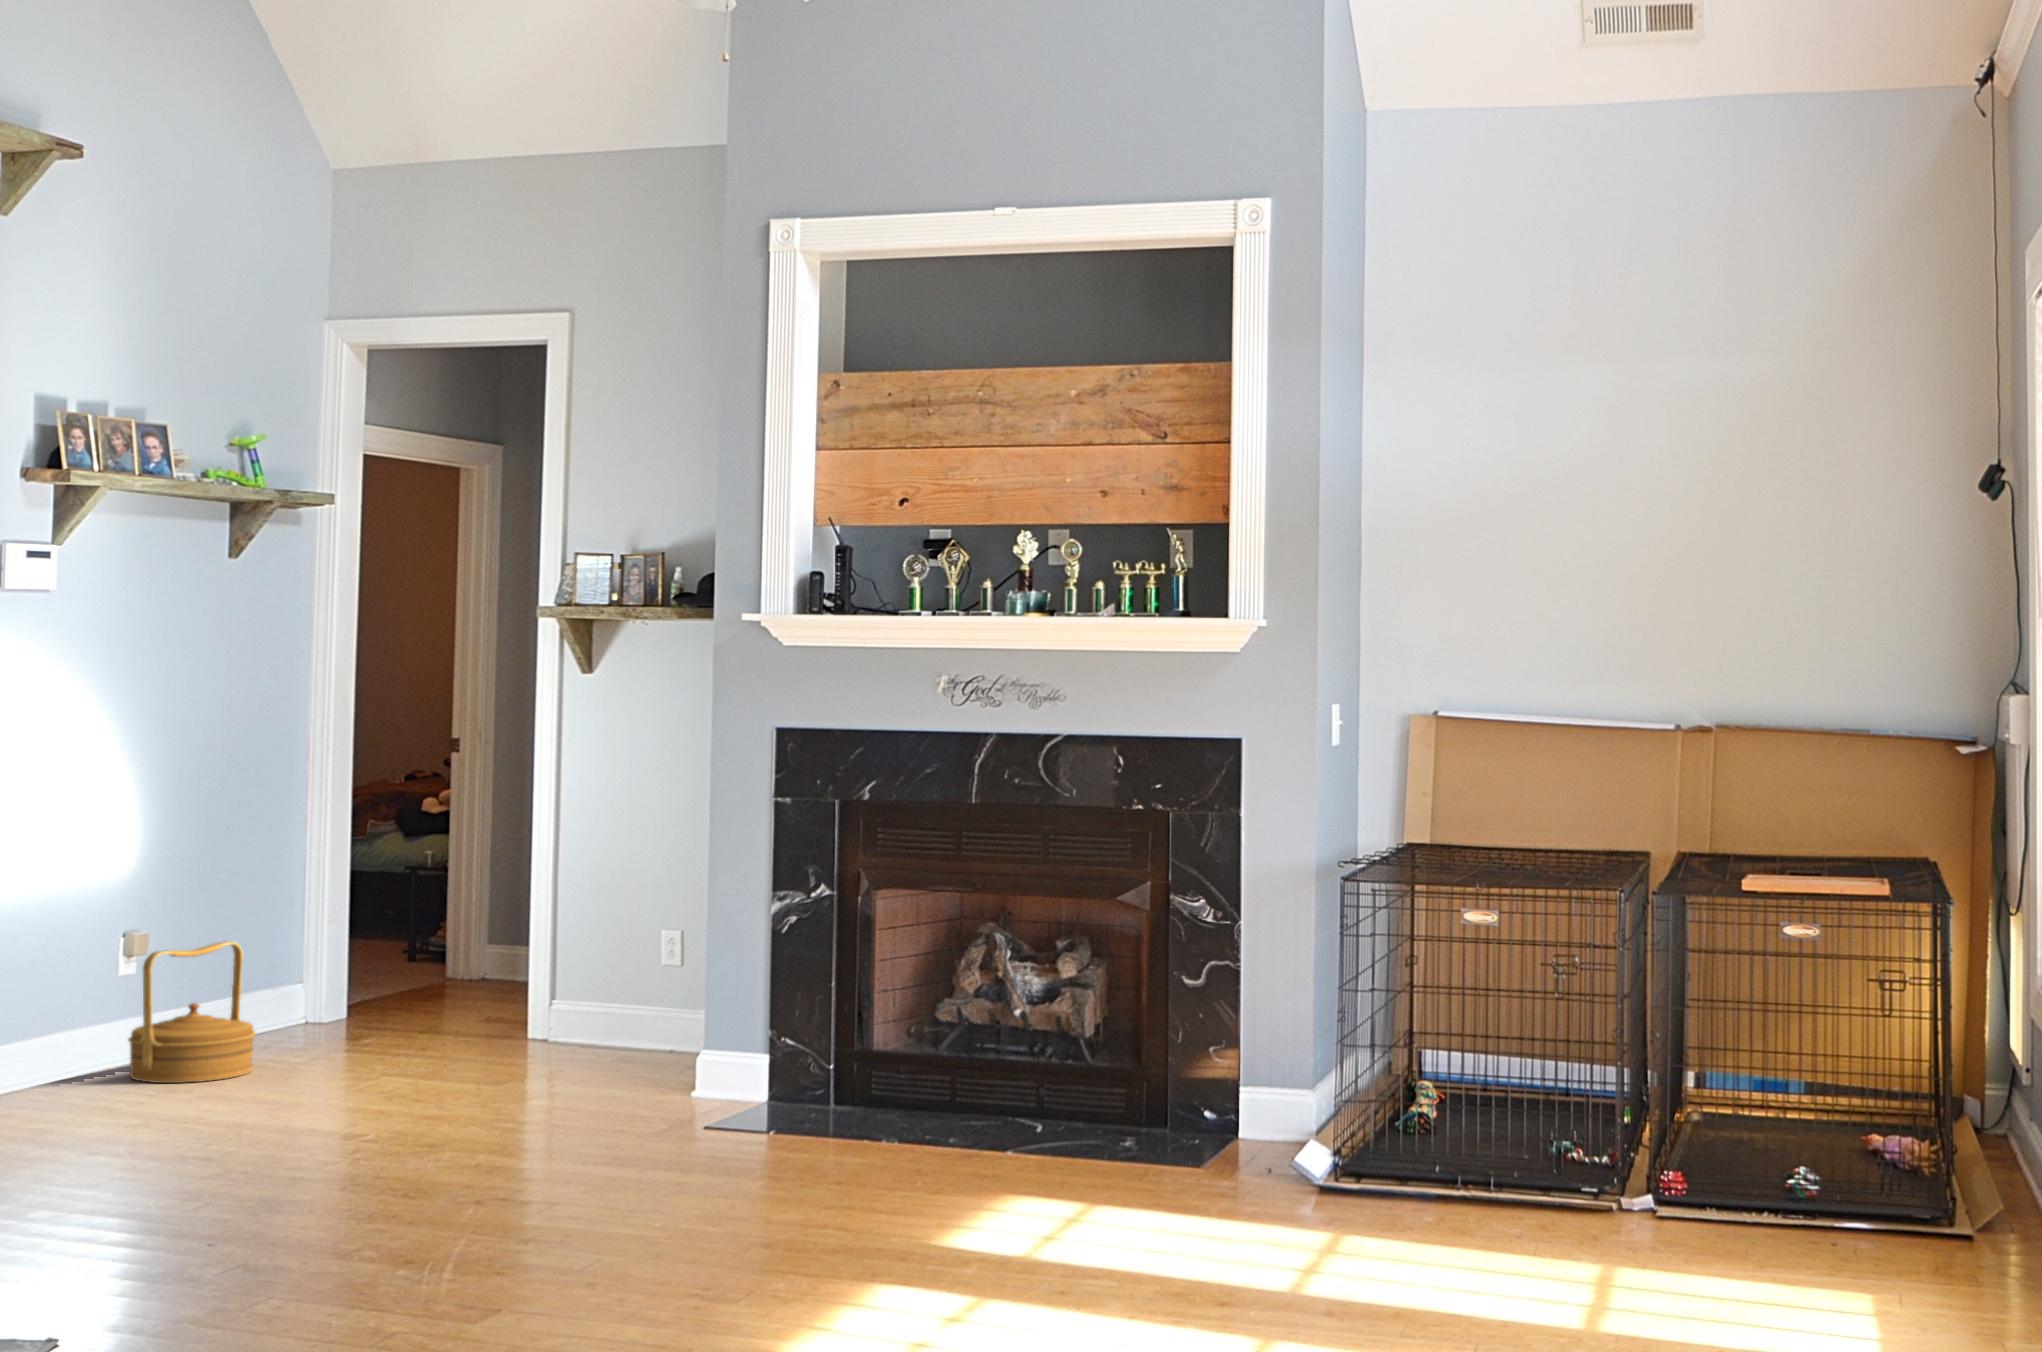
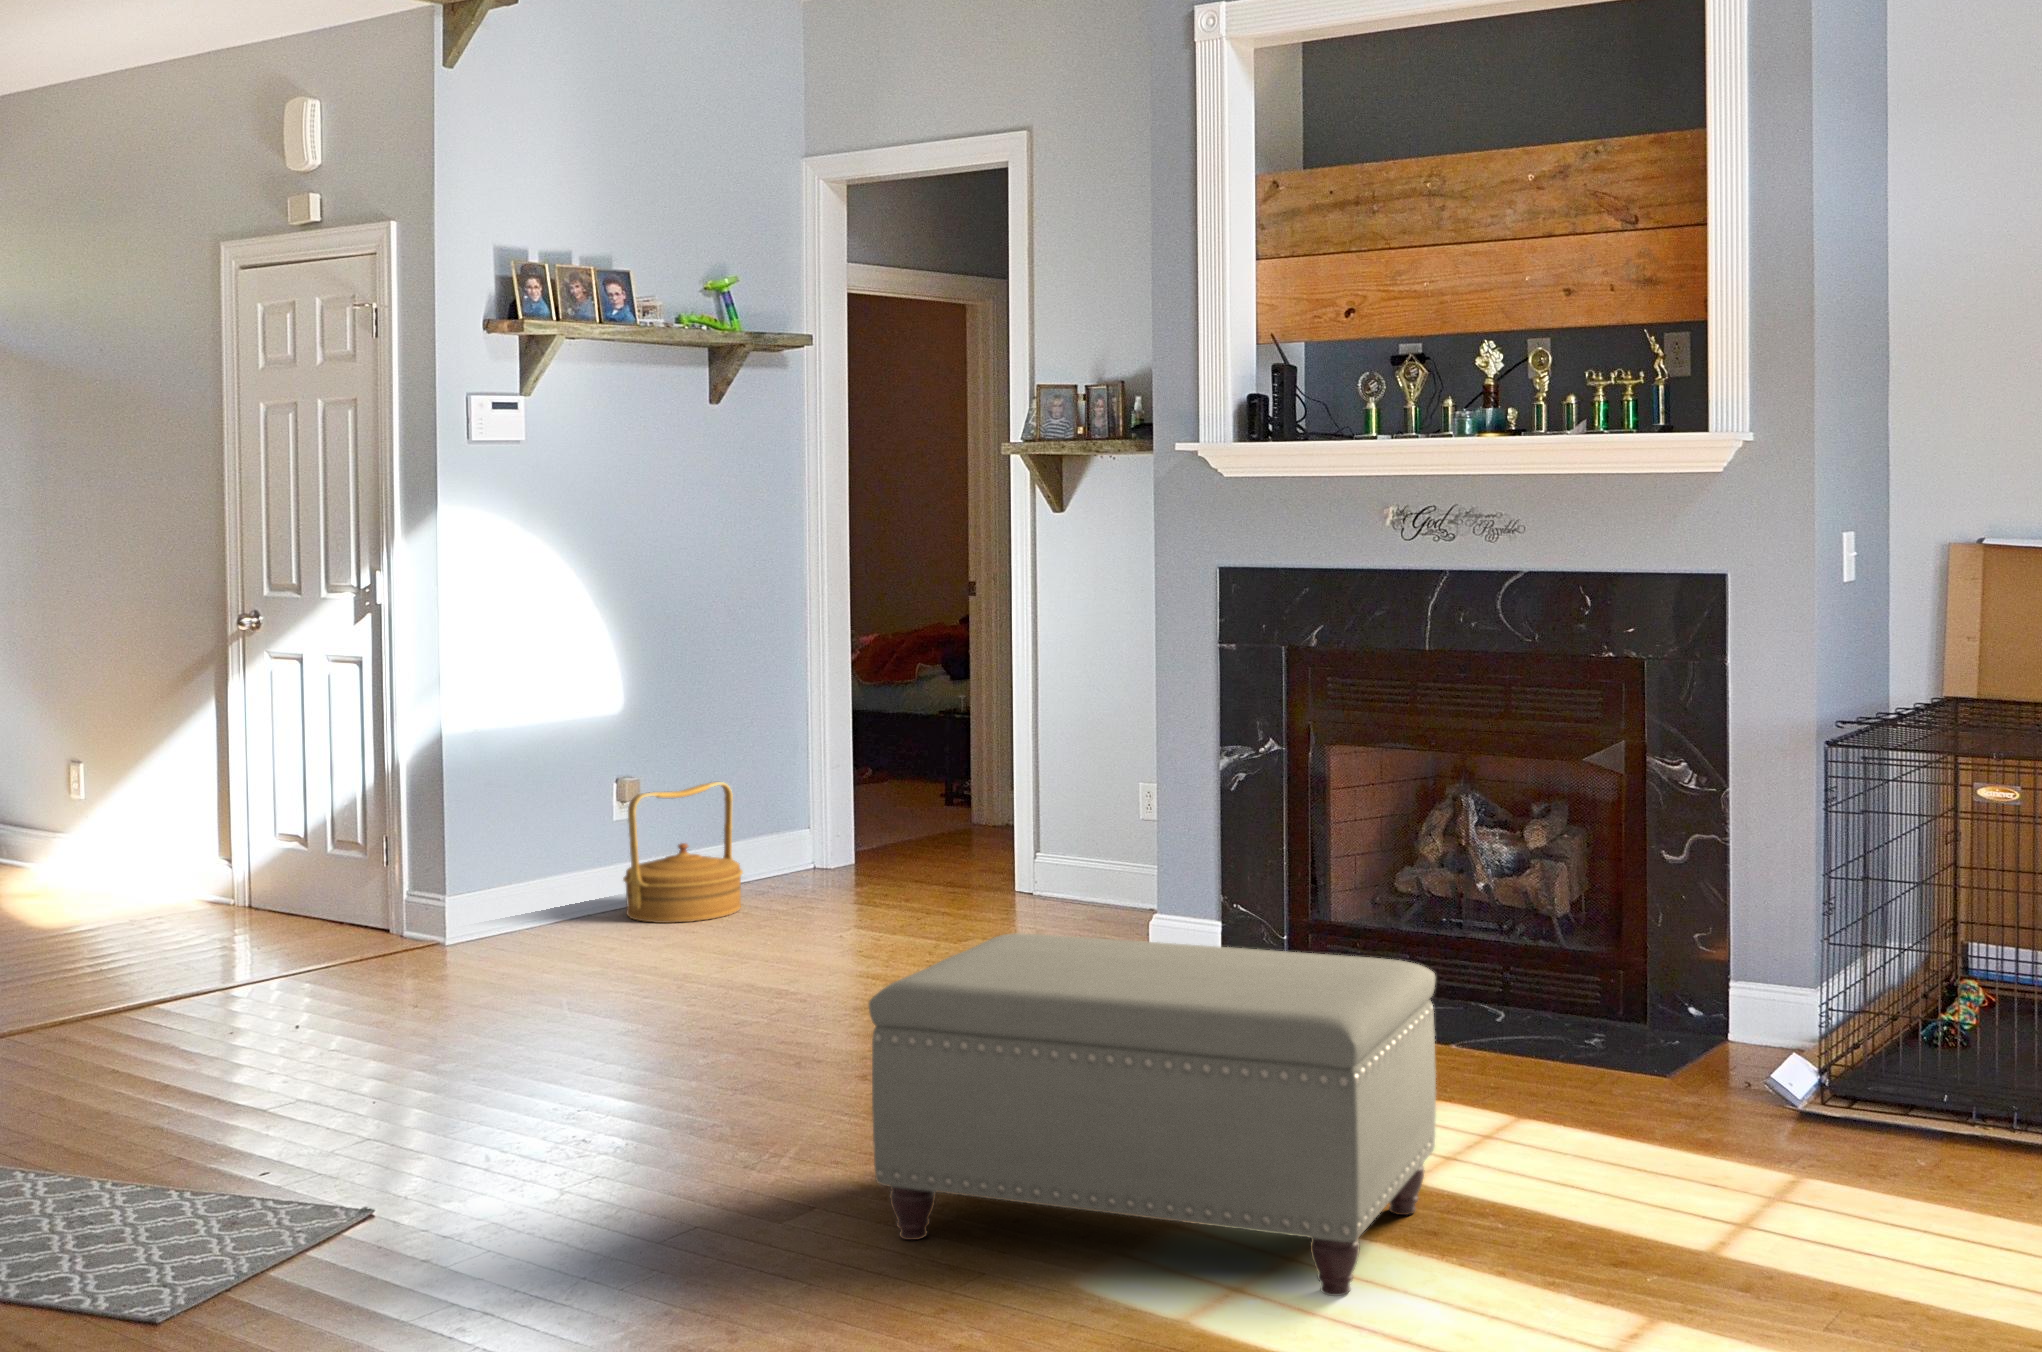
ottoman: none [558,1033,1022,1295] -> present [869,933,1436,1296]

